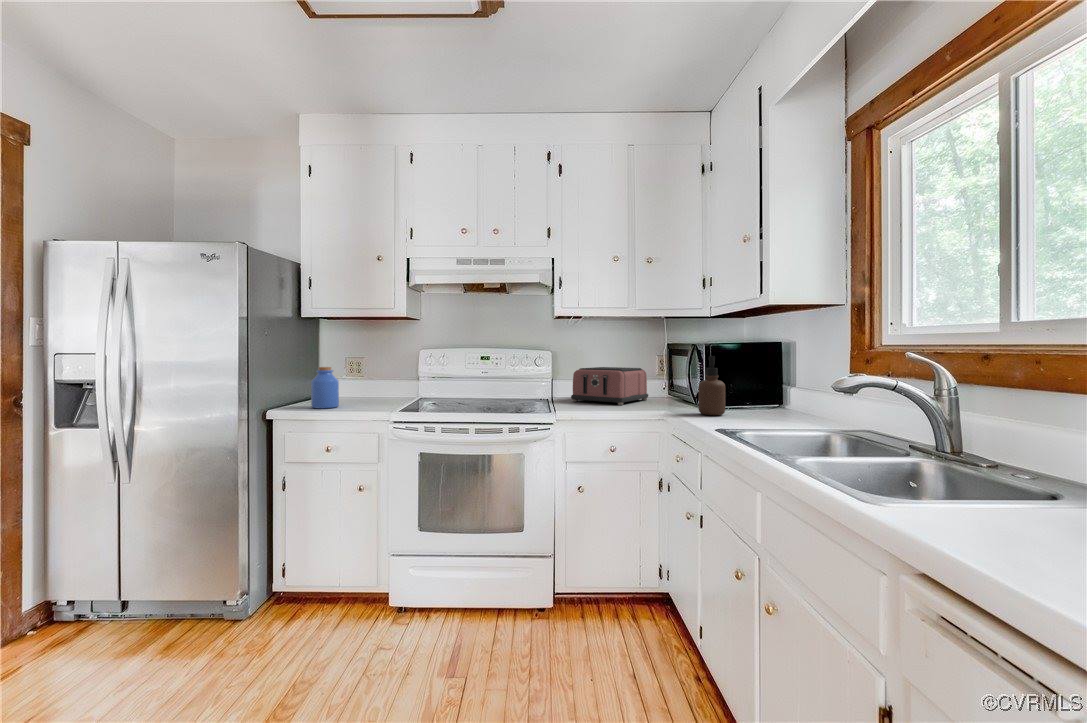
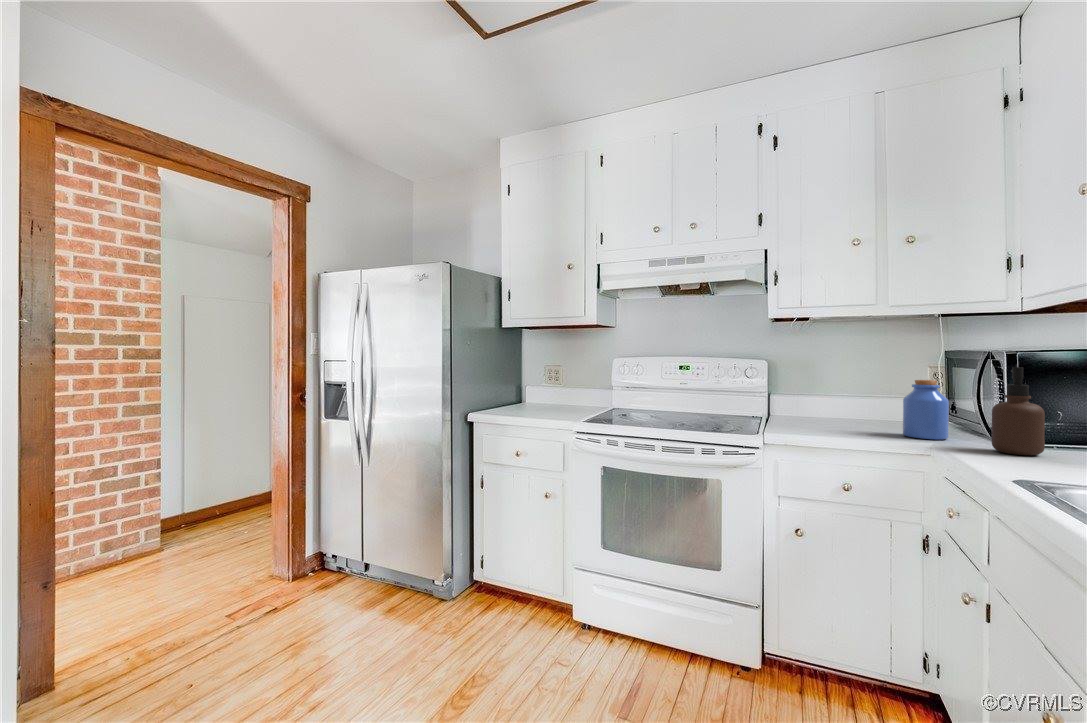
jar: present [311,367,339,408] -> present [903,380,949,440]
toaster: present [571,367,648,405] -> none [788,379,902,429]

